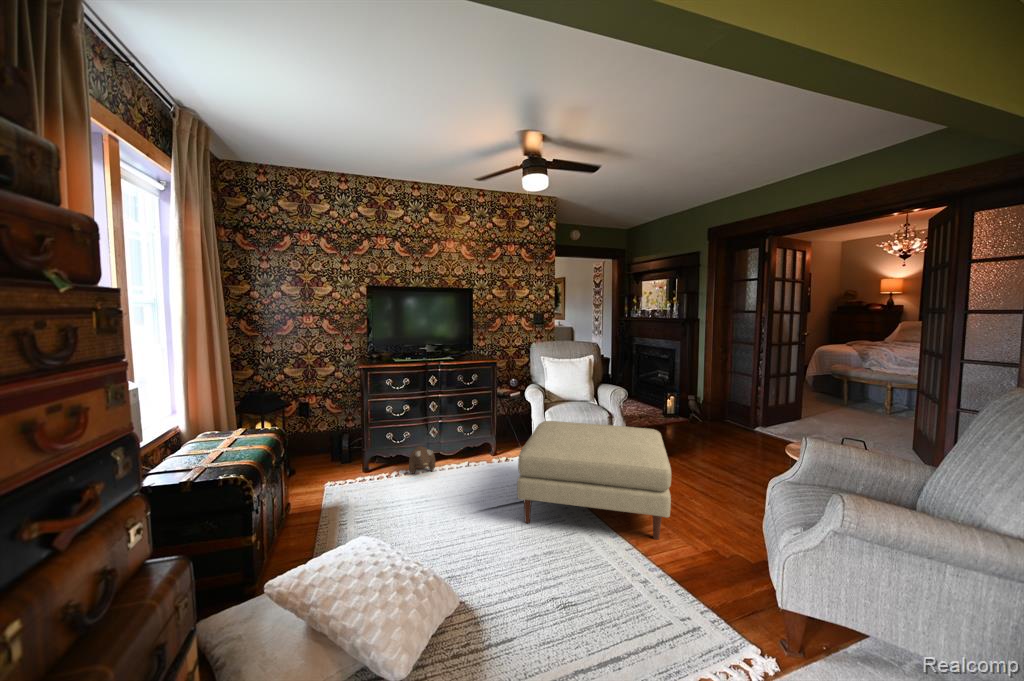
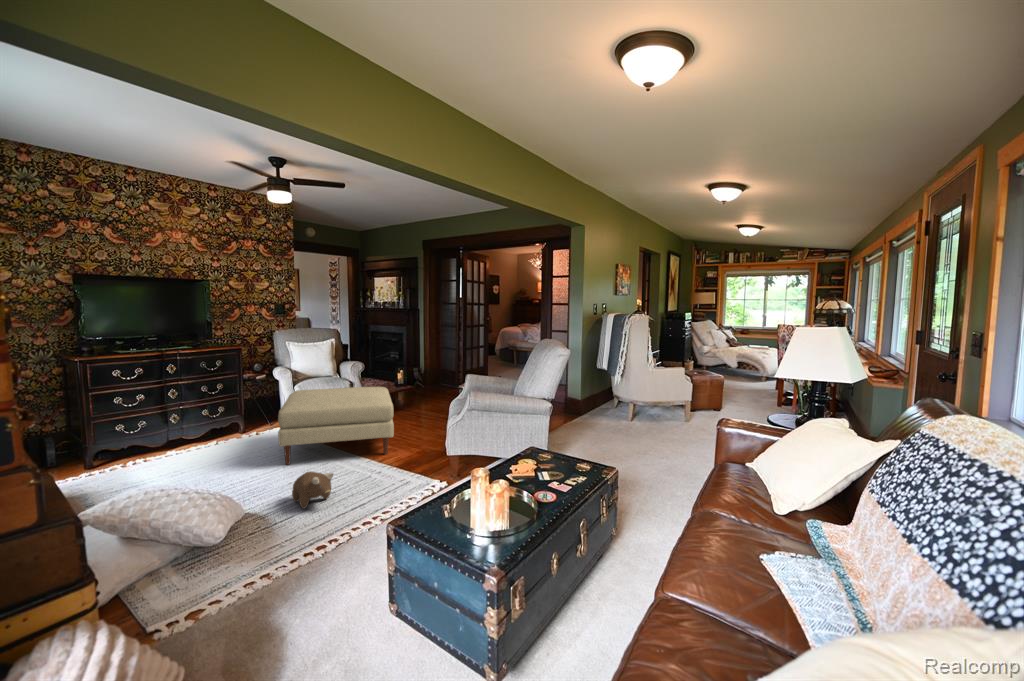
plush toy: present [409,446,435,474] -> present [292,472,334,508]

